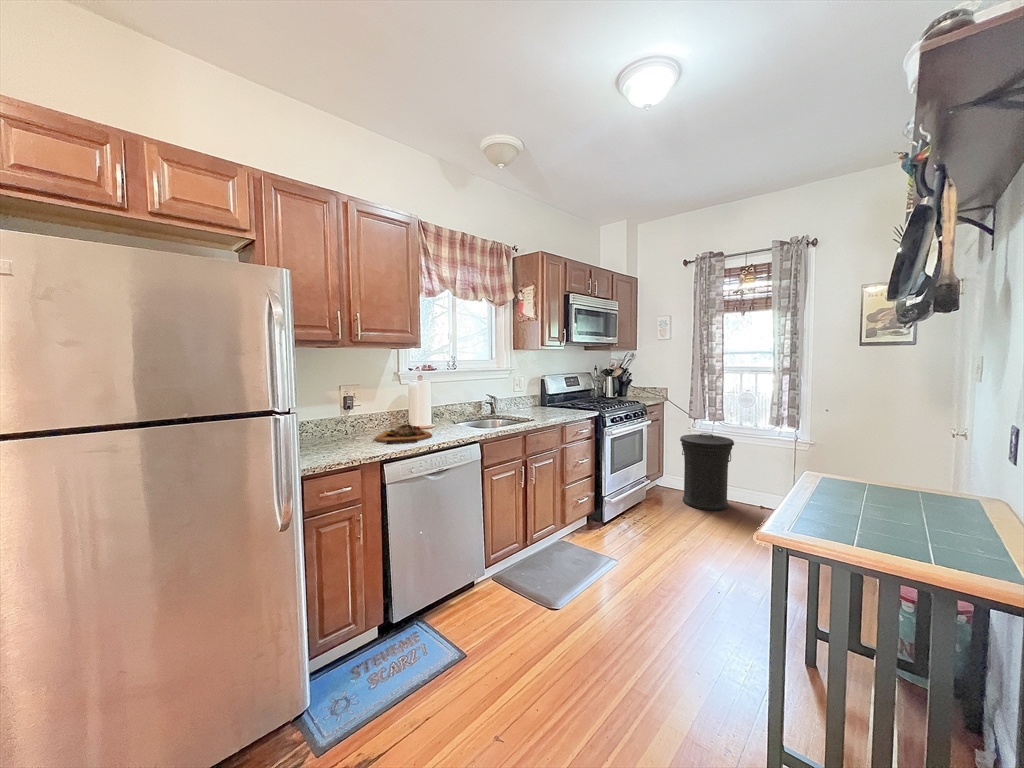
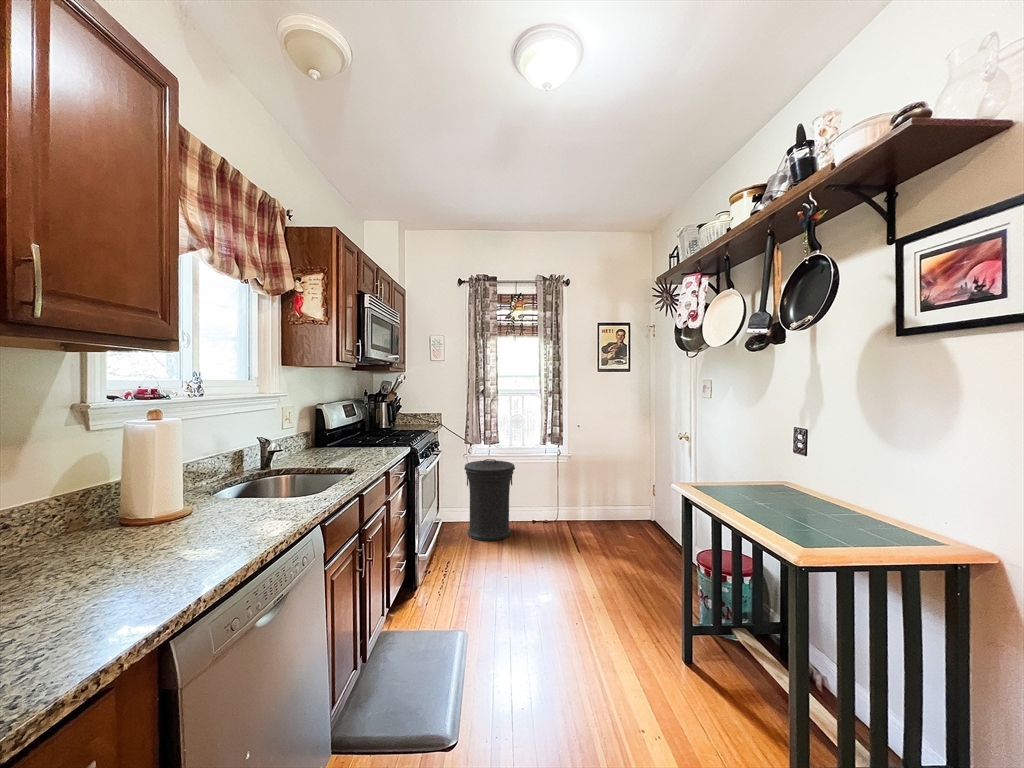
cutting board: present [375,424,432,444] -> none [65,518,227,577]

